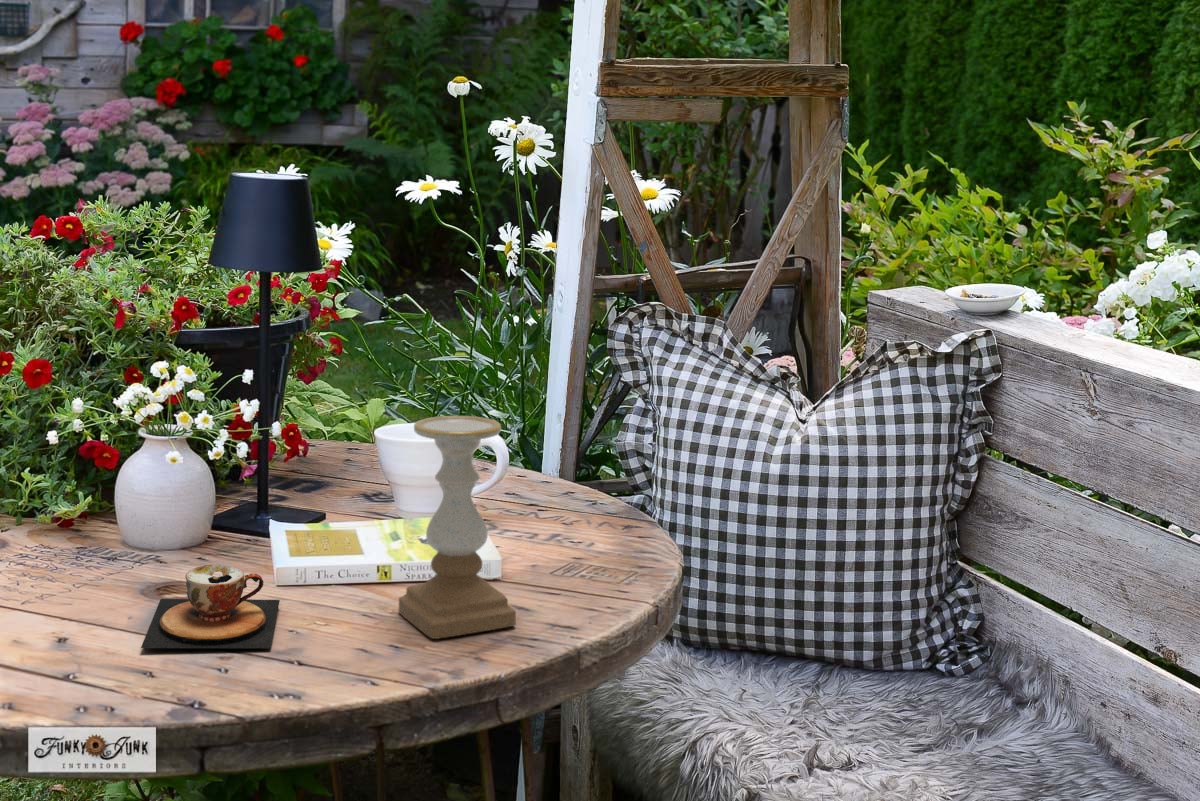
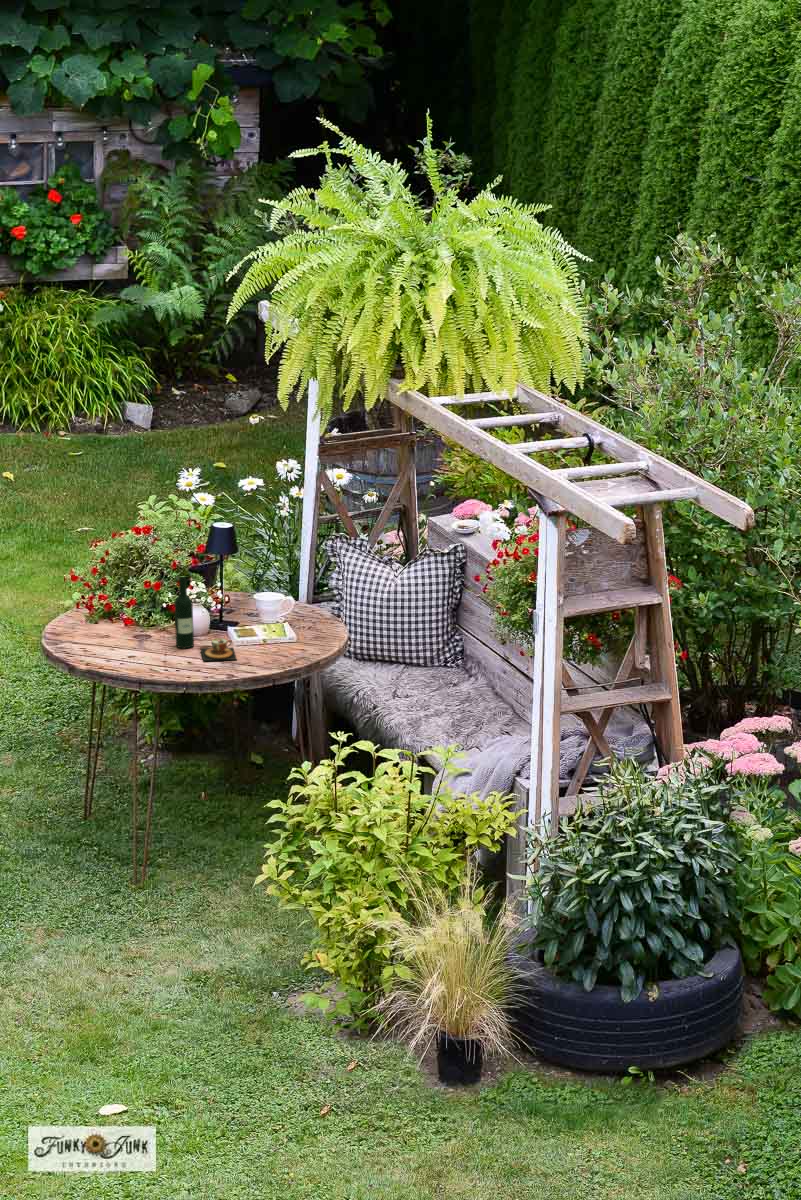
wine bottle: none [83,347,153,596] -> present [174,578,194,648]
candle holder: present [399,416,516,639] -> none [267,594,301,656]

